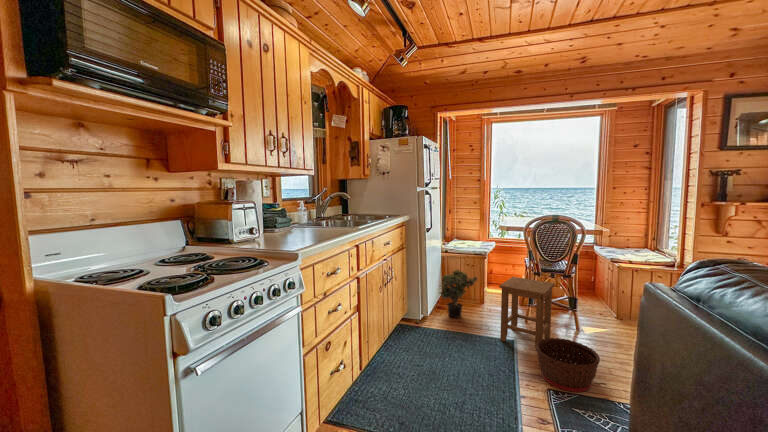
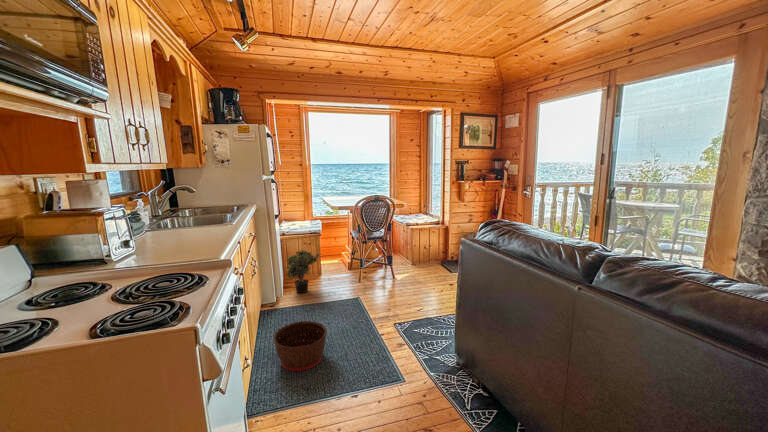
stool: present [499,277,555,351] -> none [345,248,381,301]
basket: present [536,338,600,392] -> present [274,321,327,371]

